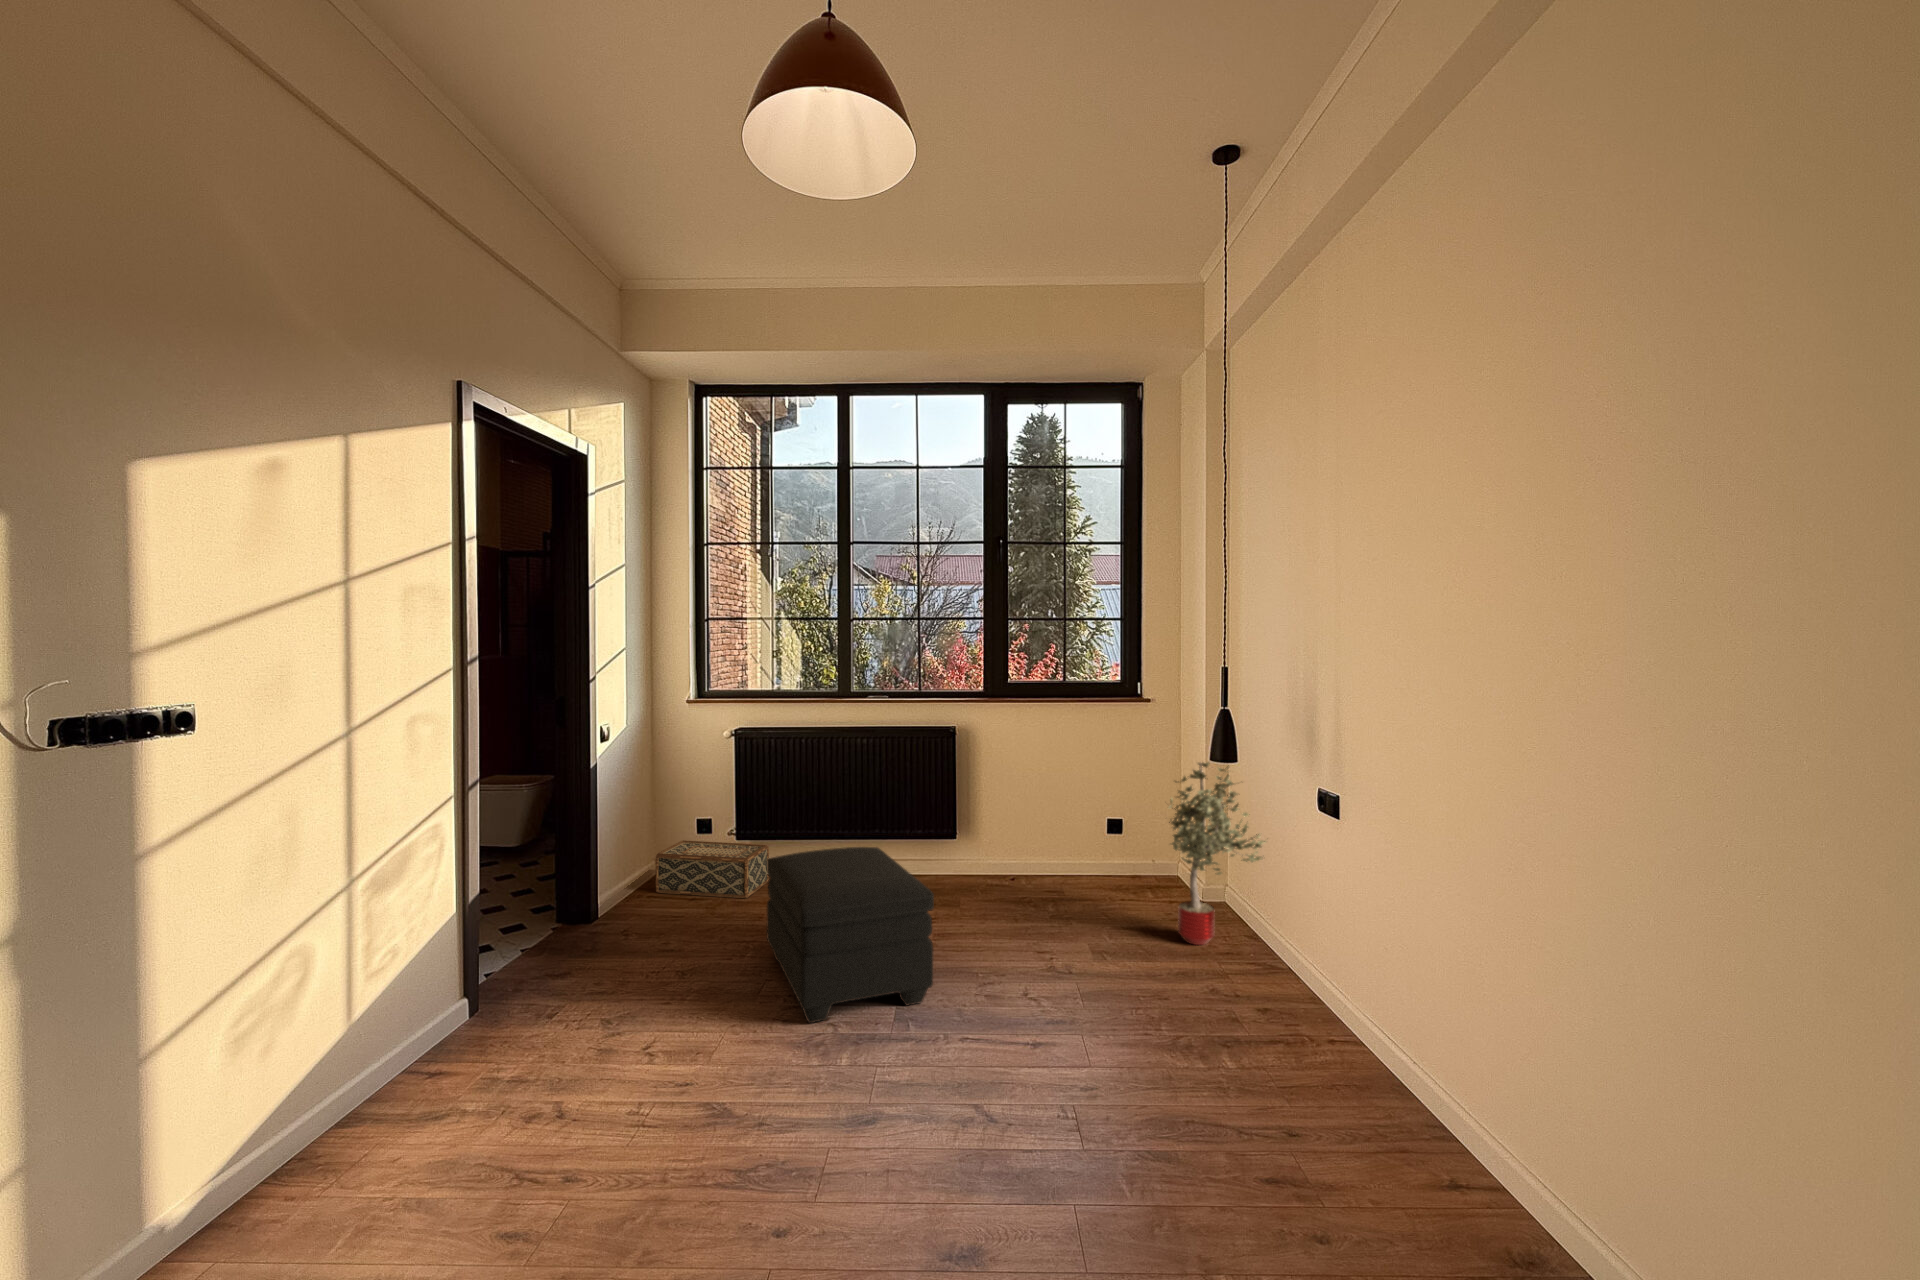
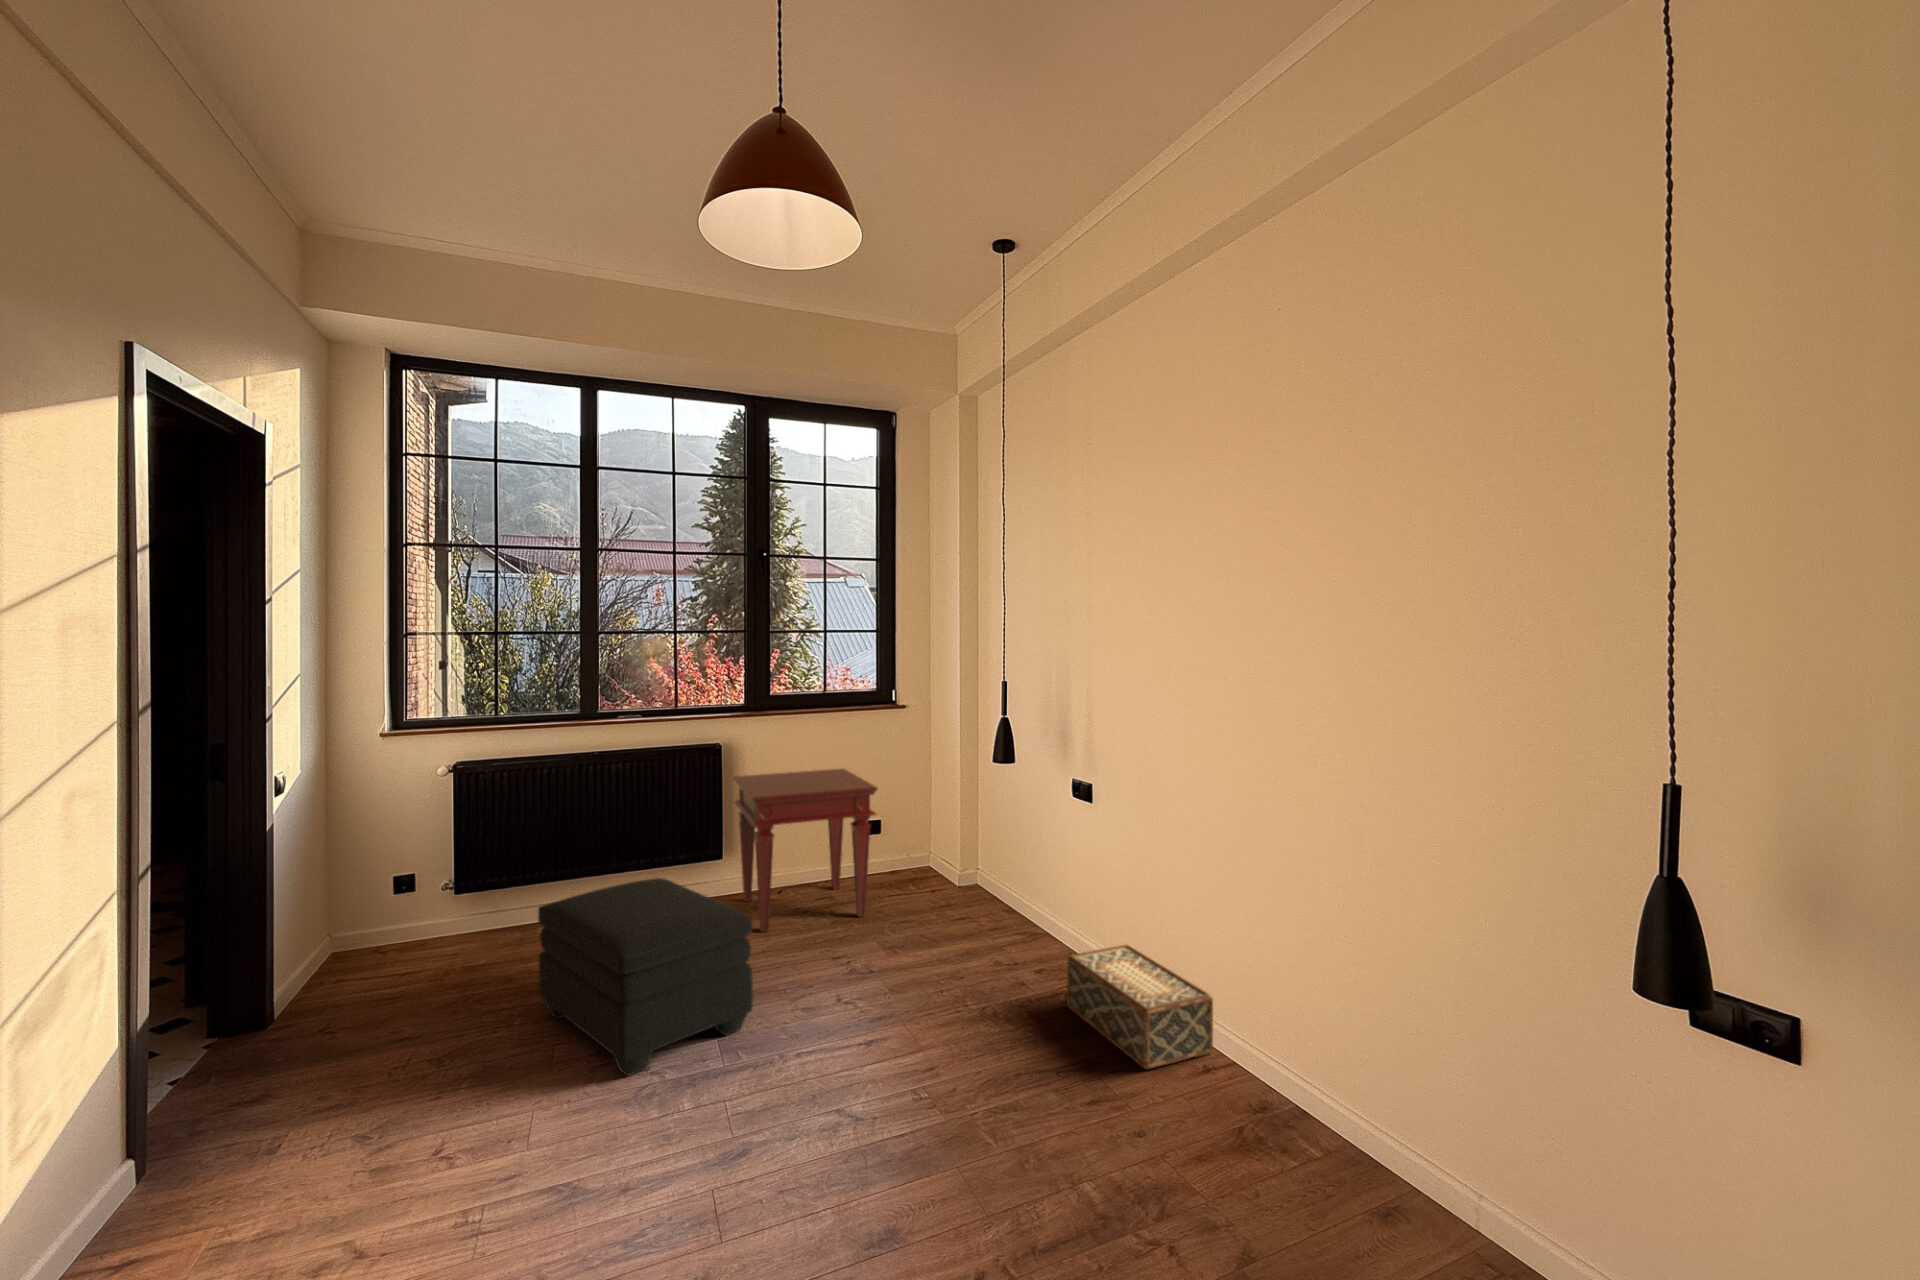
side table: none [972,761,1103,916] -> present [733,769,878,932]
potted tree: present [1169,762,1267,945] -> none [938,761,1028,927]
woven basket: present [656,840,769,898] -> present [1067,945,1213,1069]

